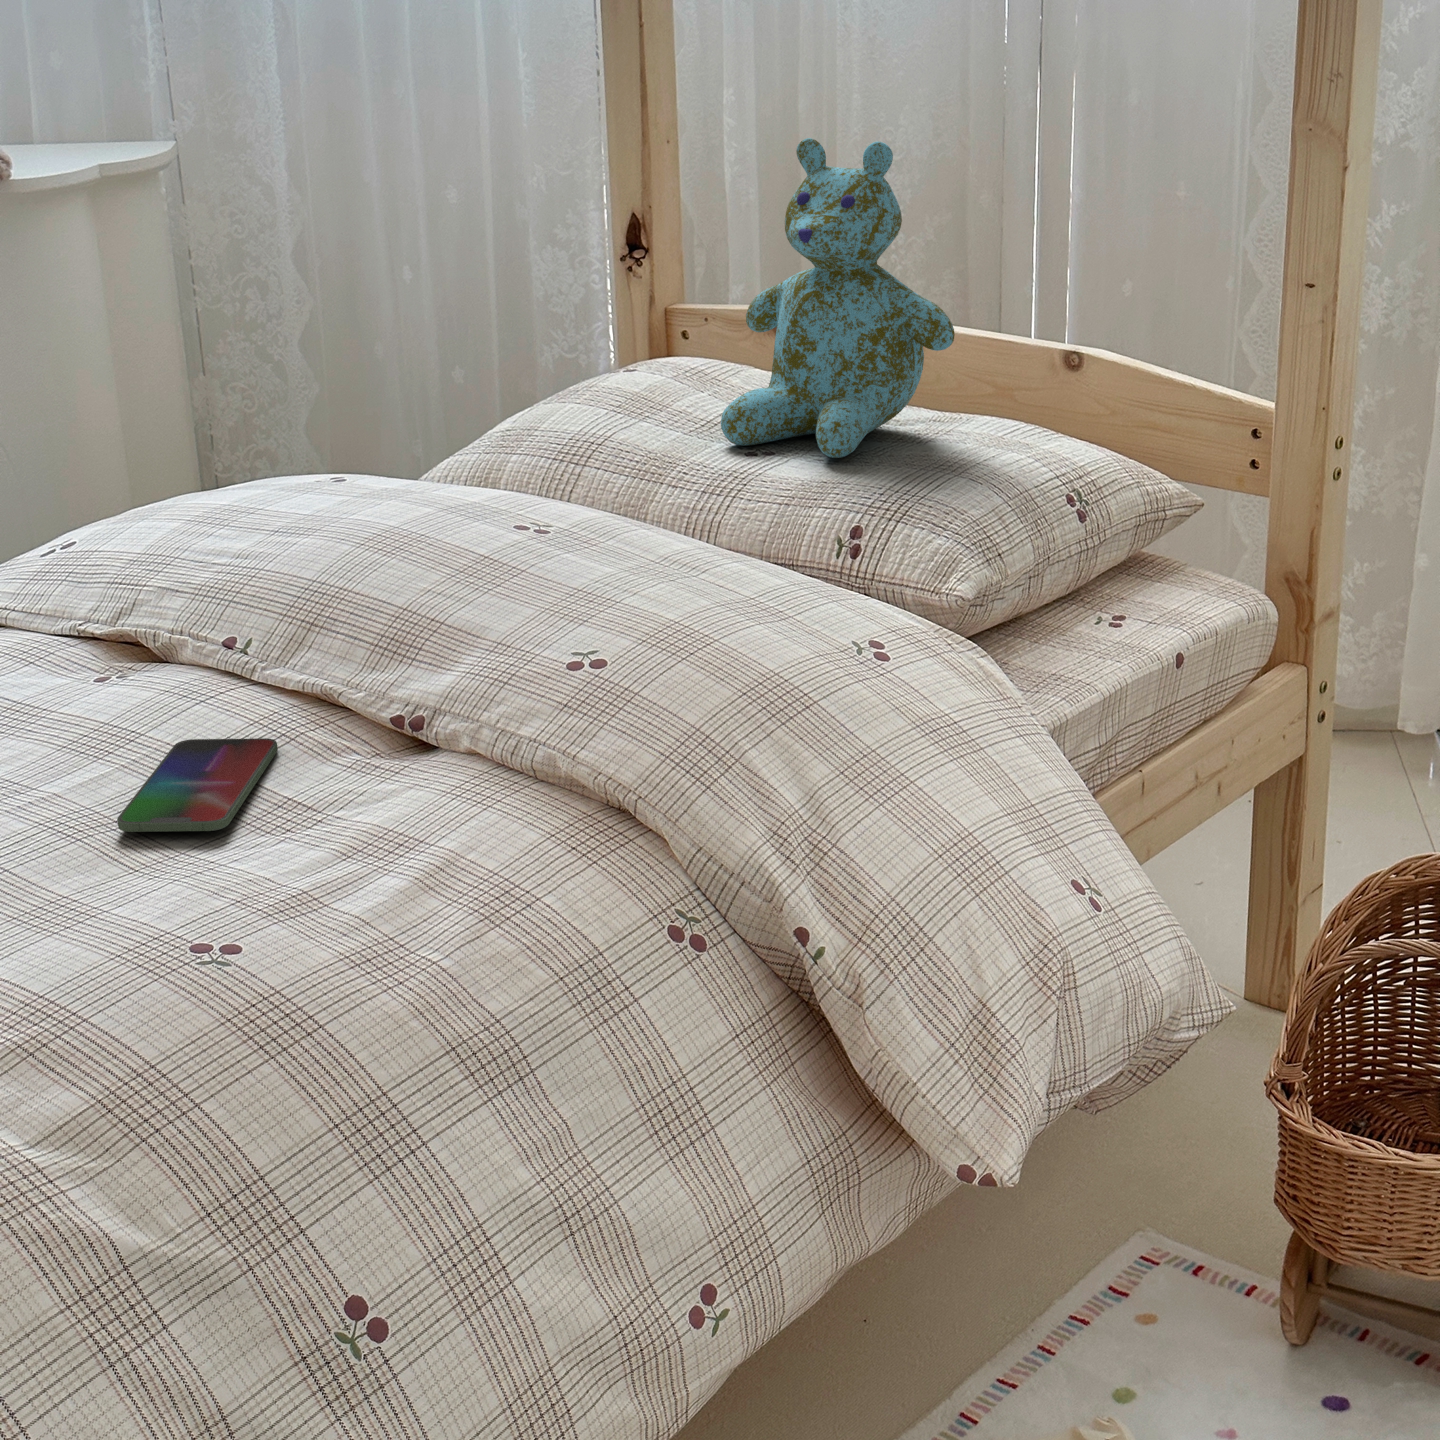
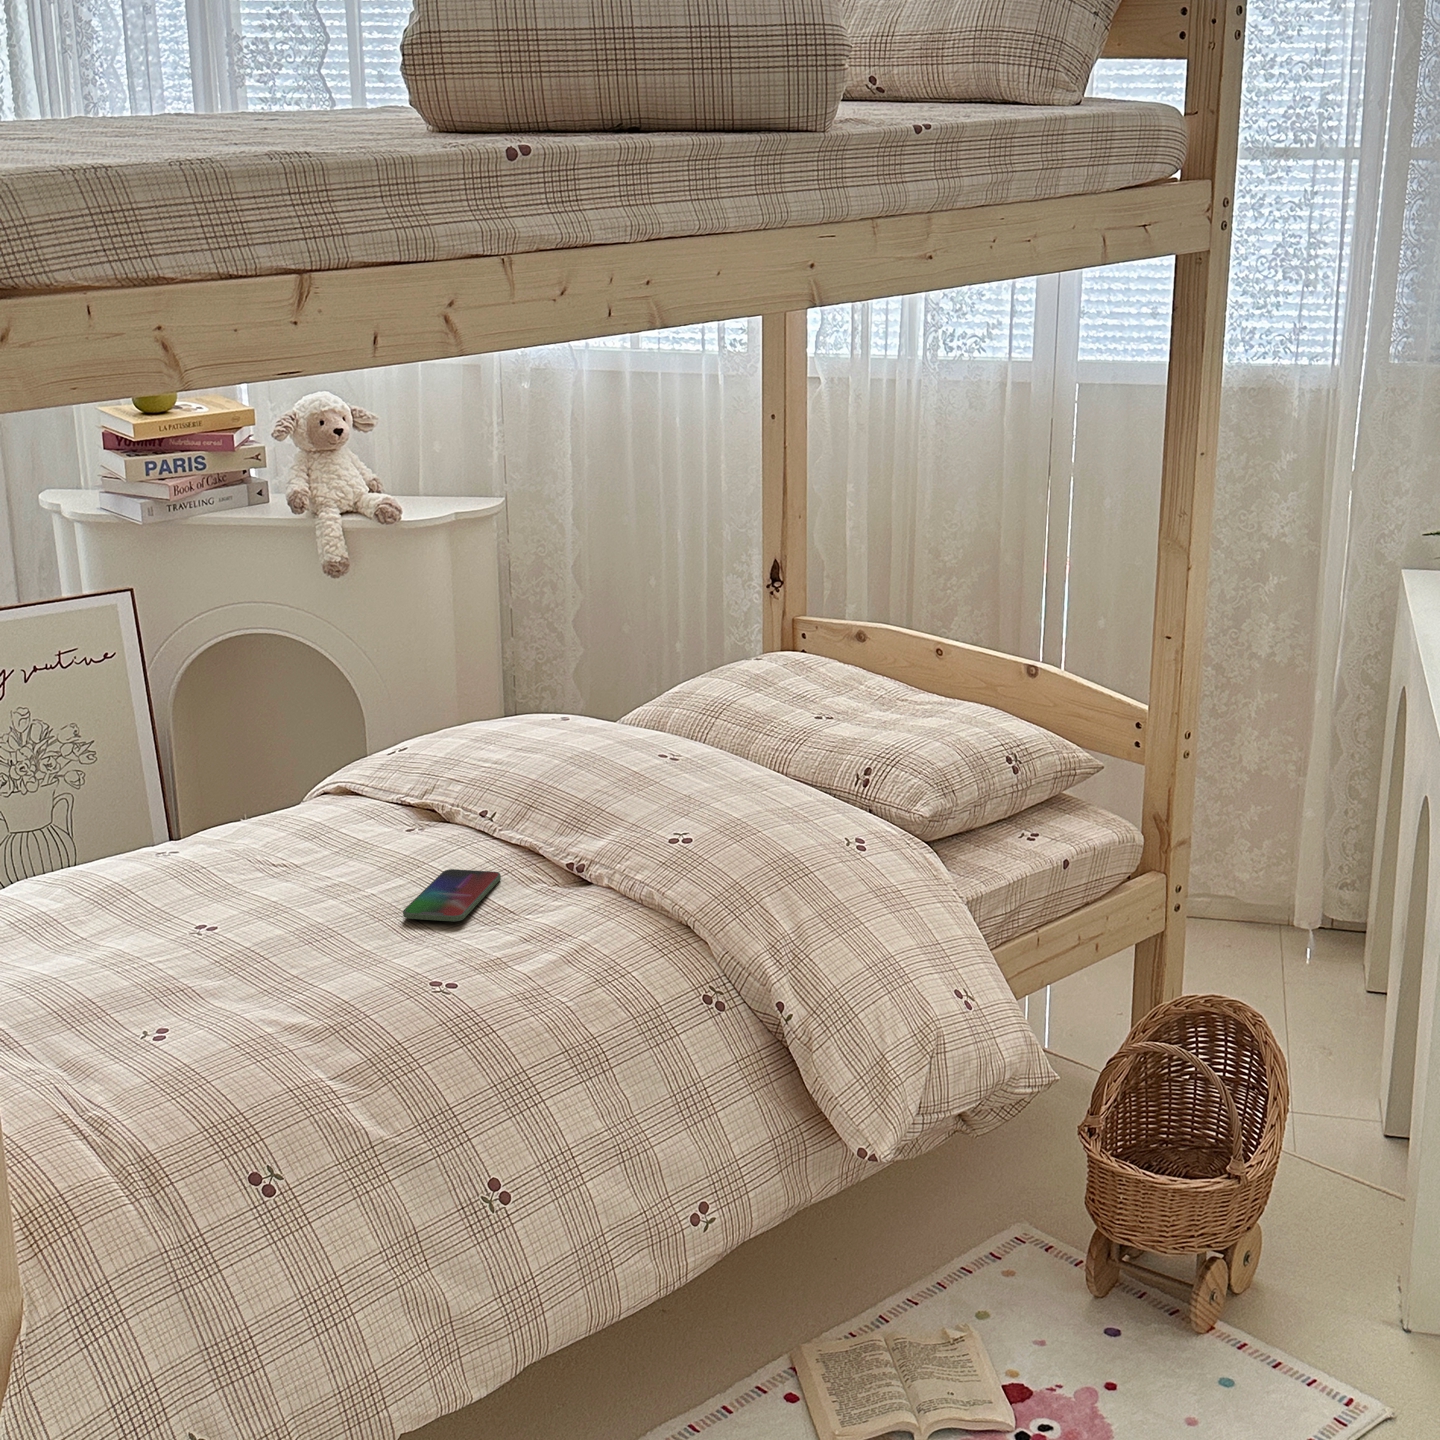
stuffed bear: present [721,138,955,458] -> none [798,528,944,725]

